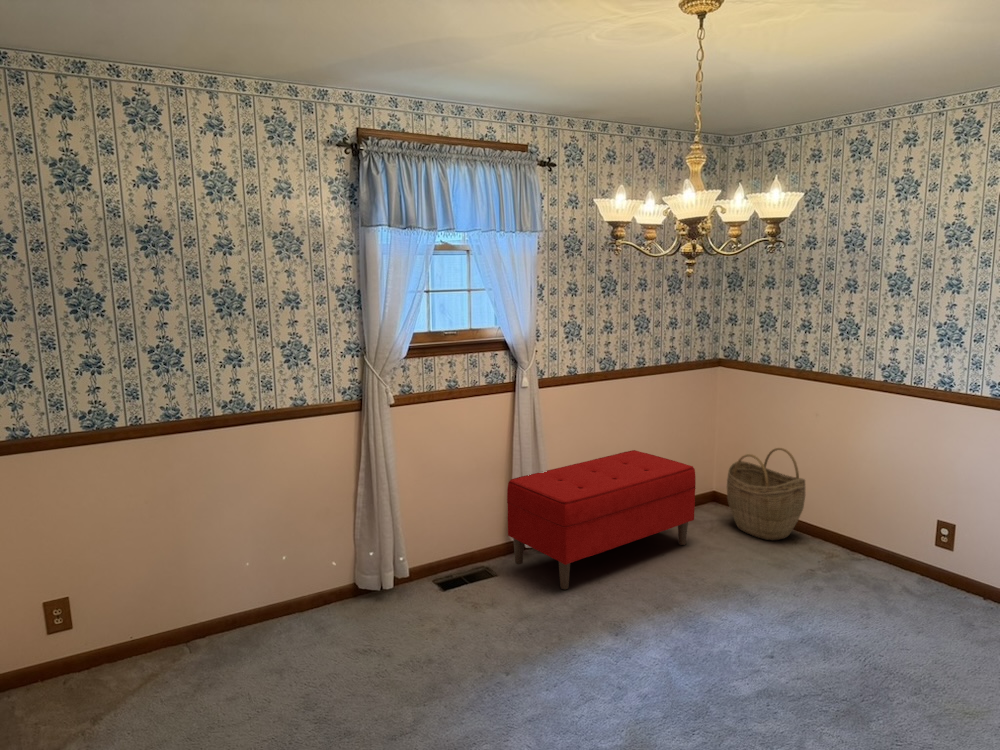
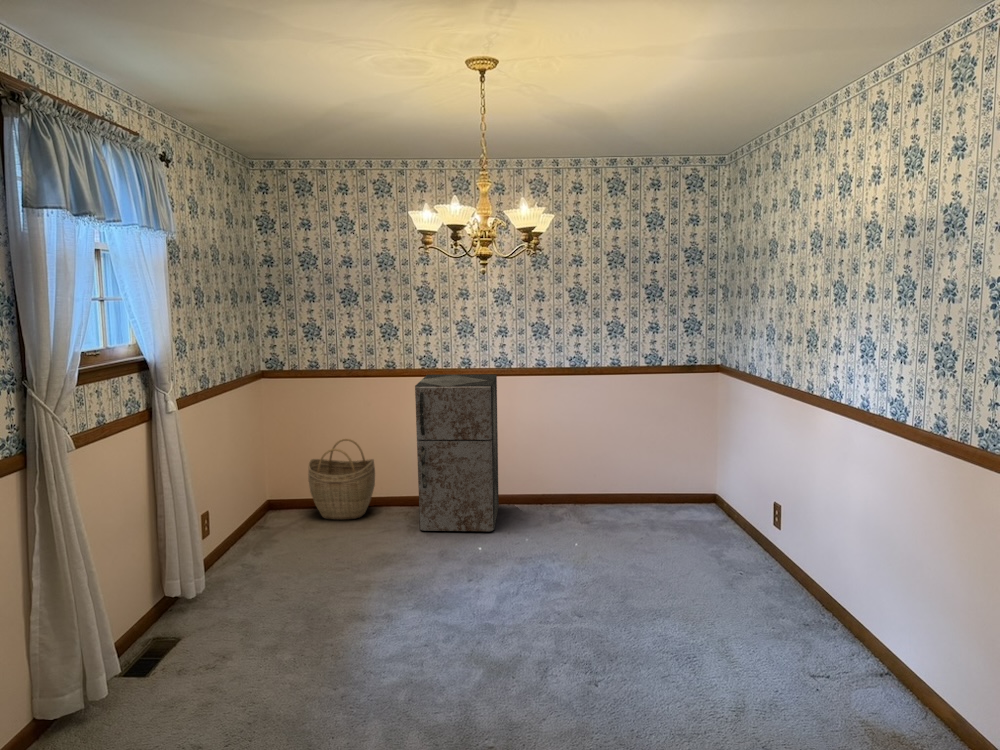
storage cabinet: none [817,390,985,619] -> present [415,374,499,531]
bench: present [507,450,696,589] -> none [155,471,309,629]

